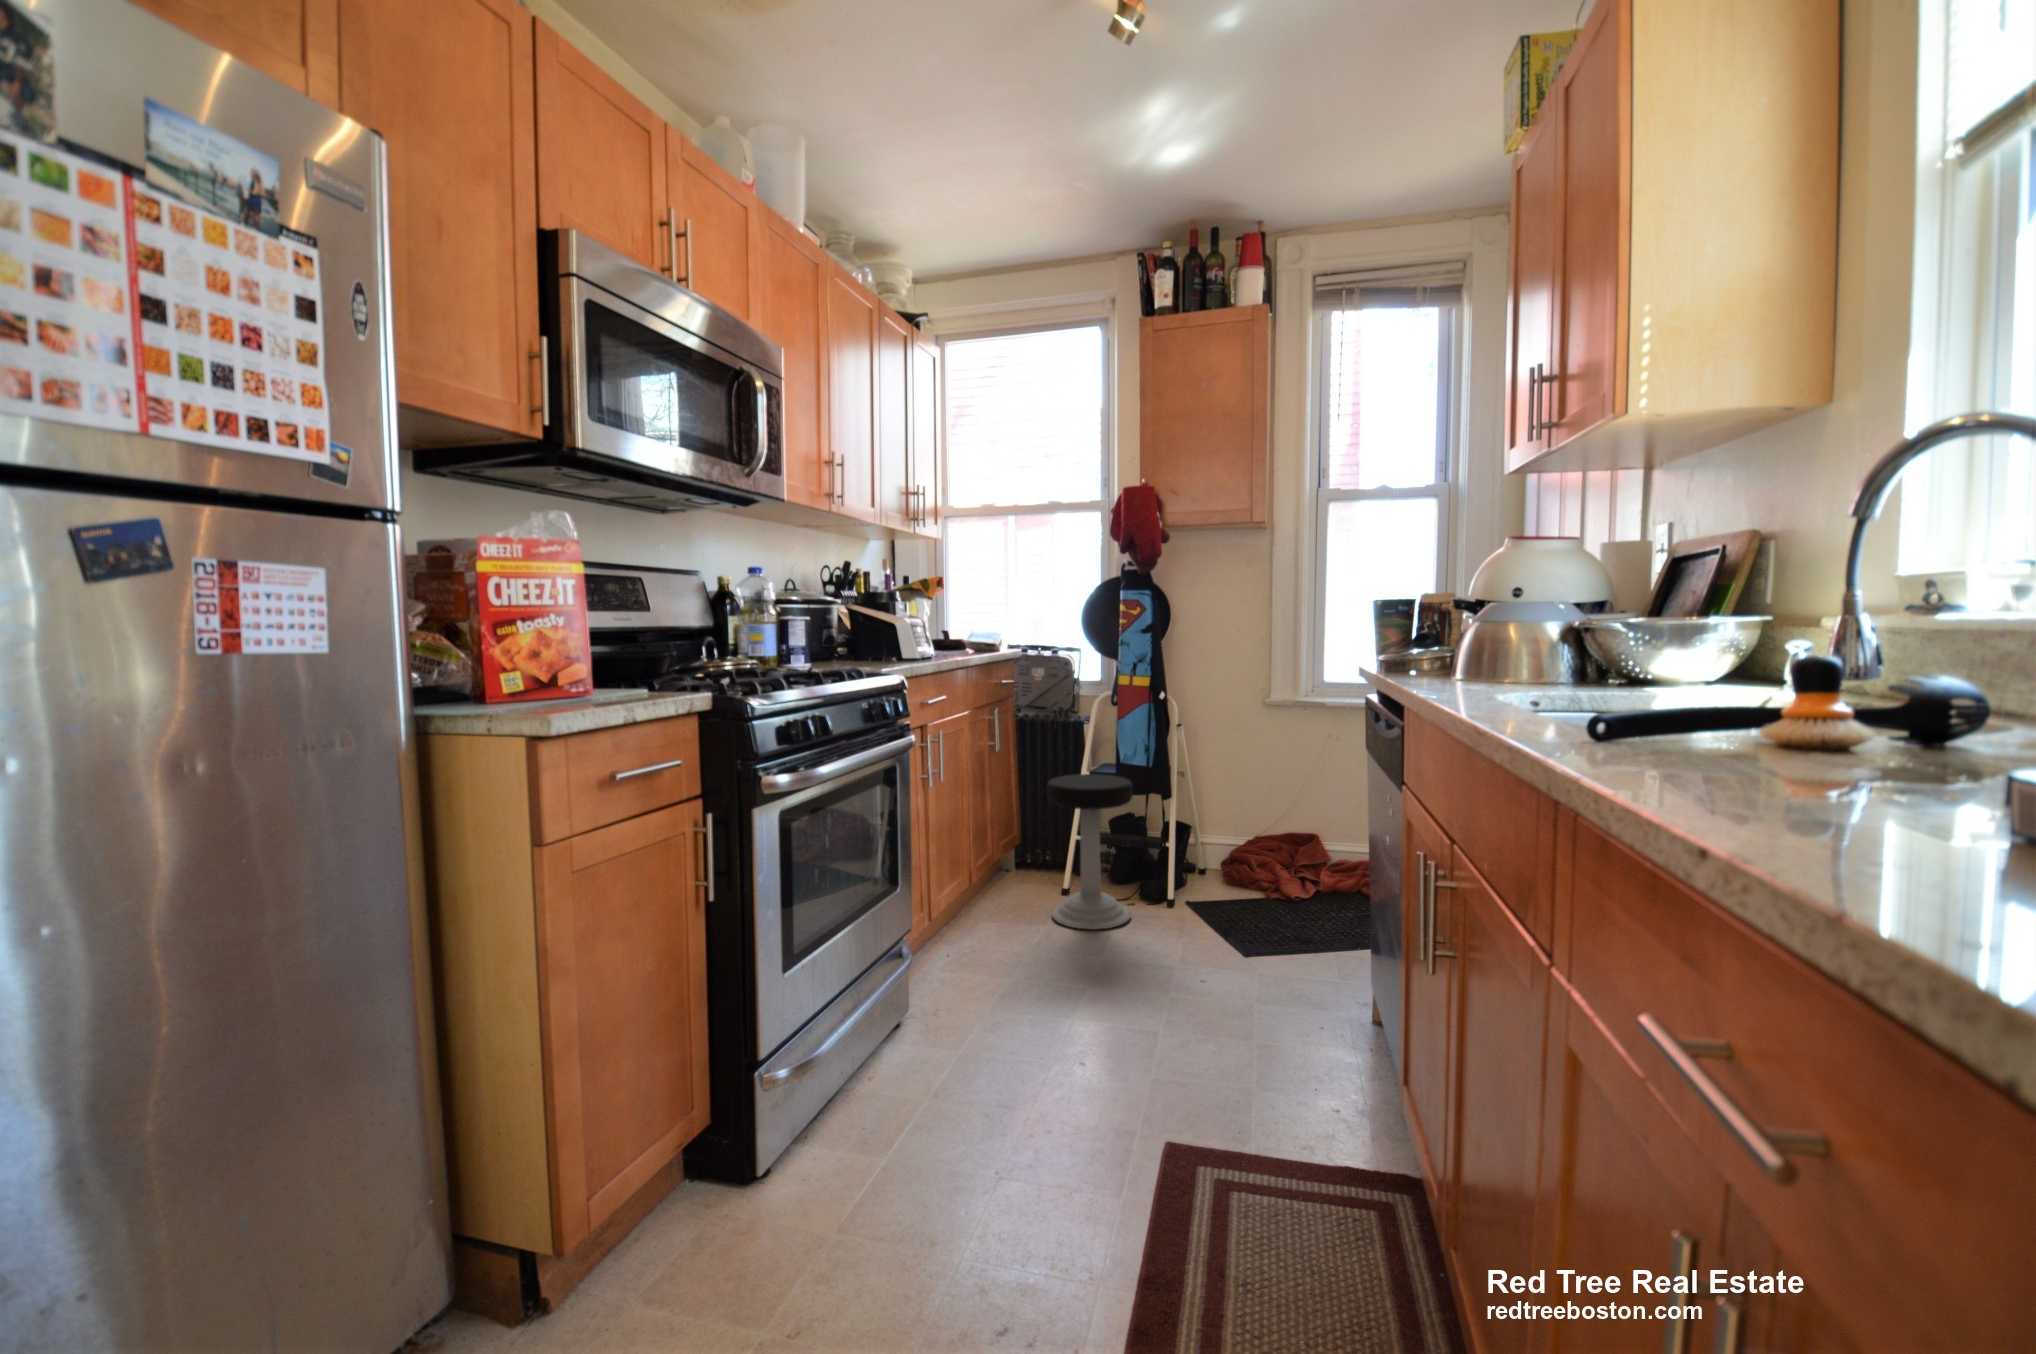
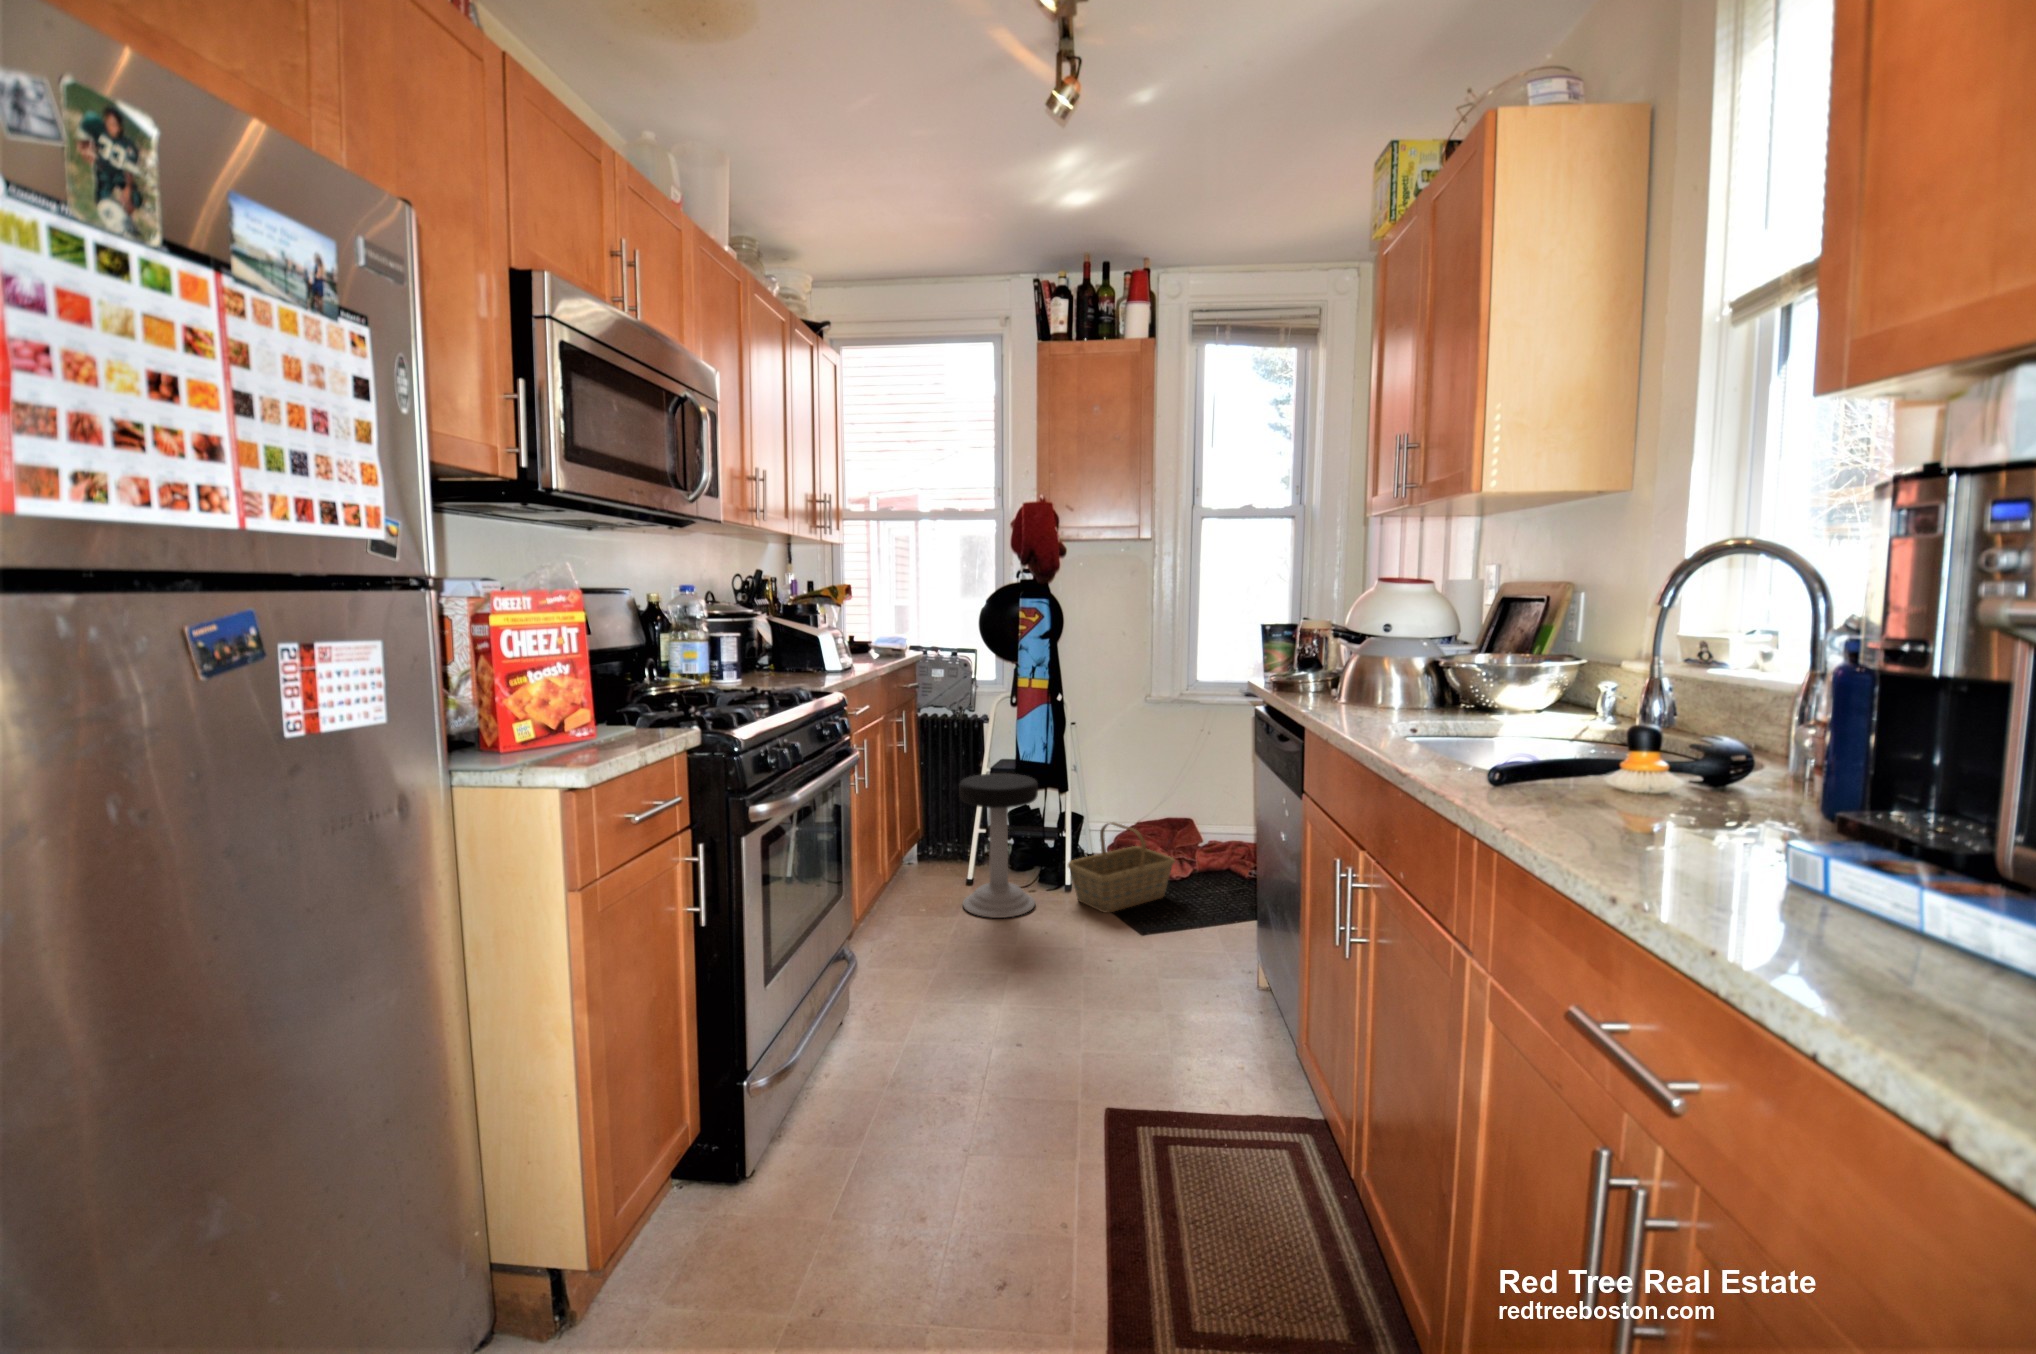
basket: none [1167,831,1291,930] -> present [1068,822,1175,913]

